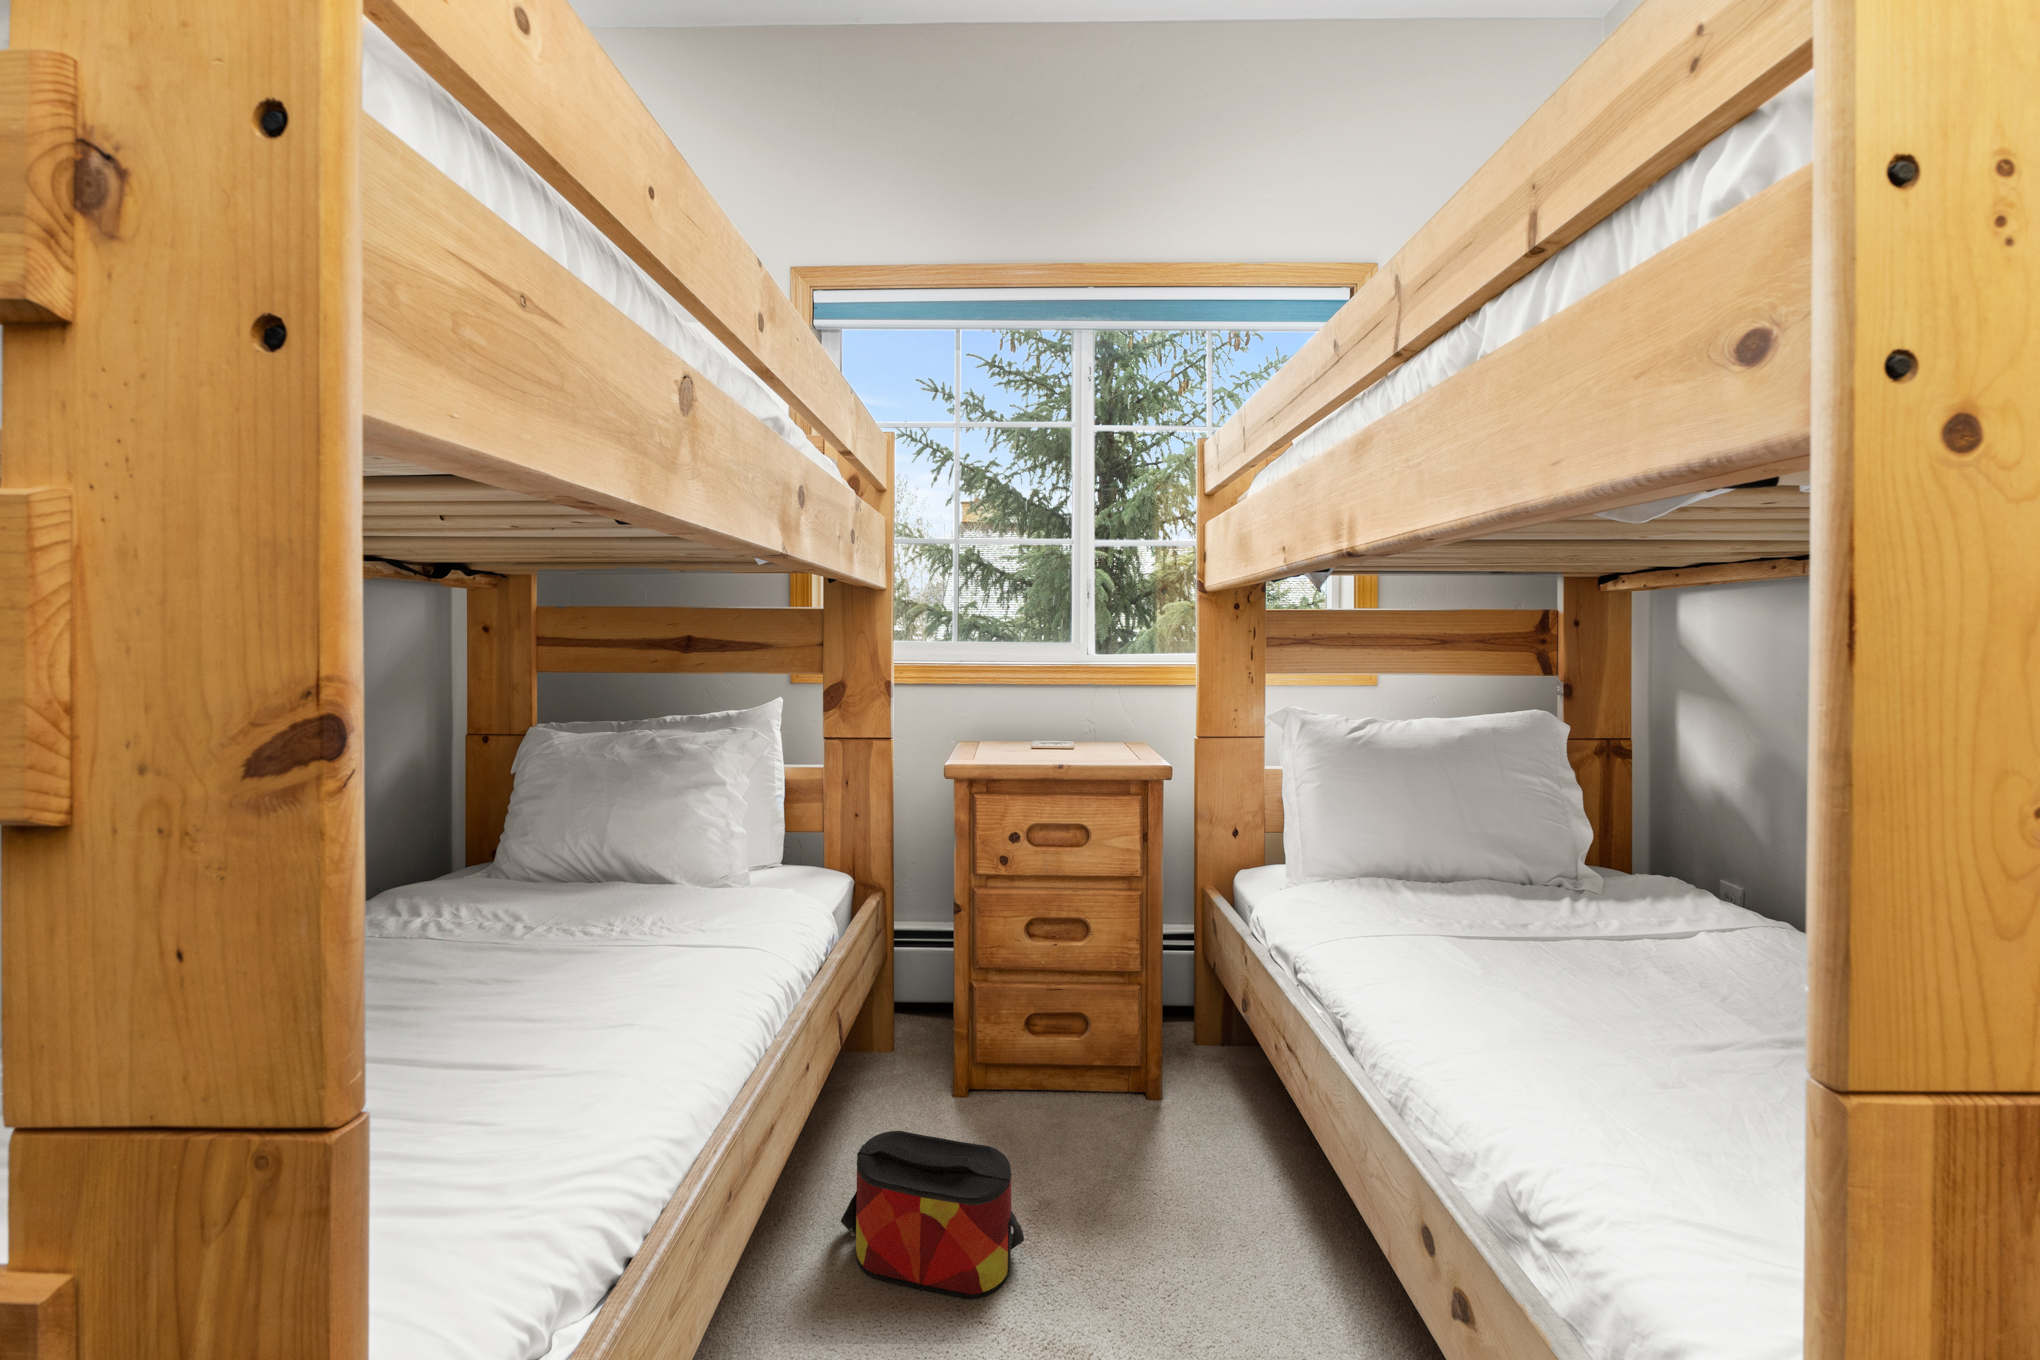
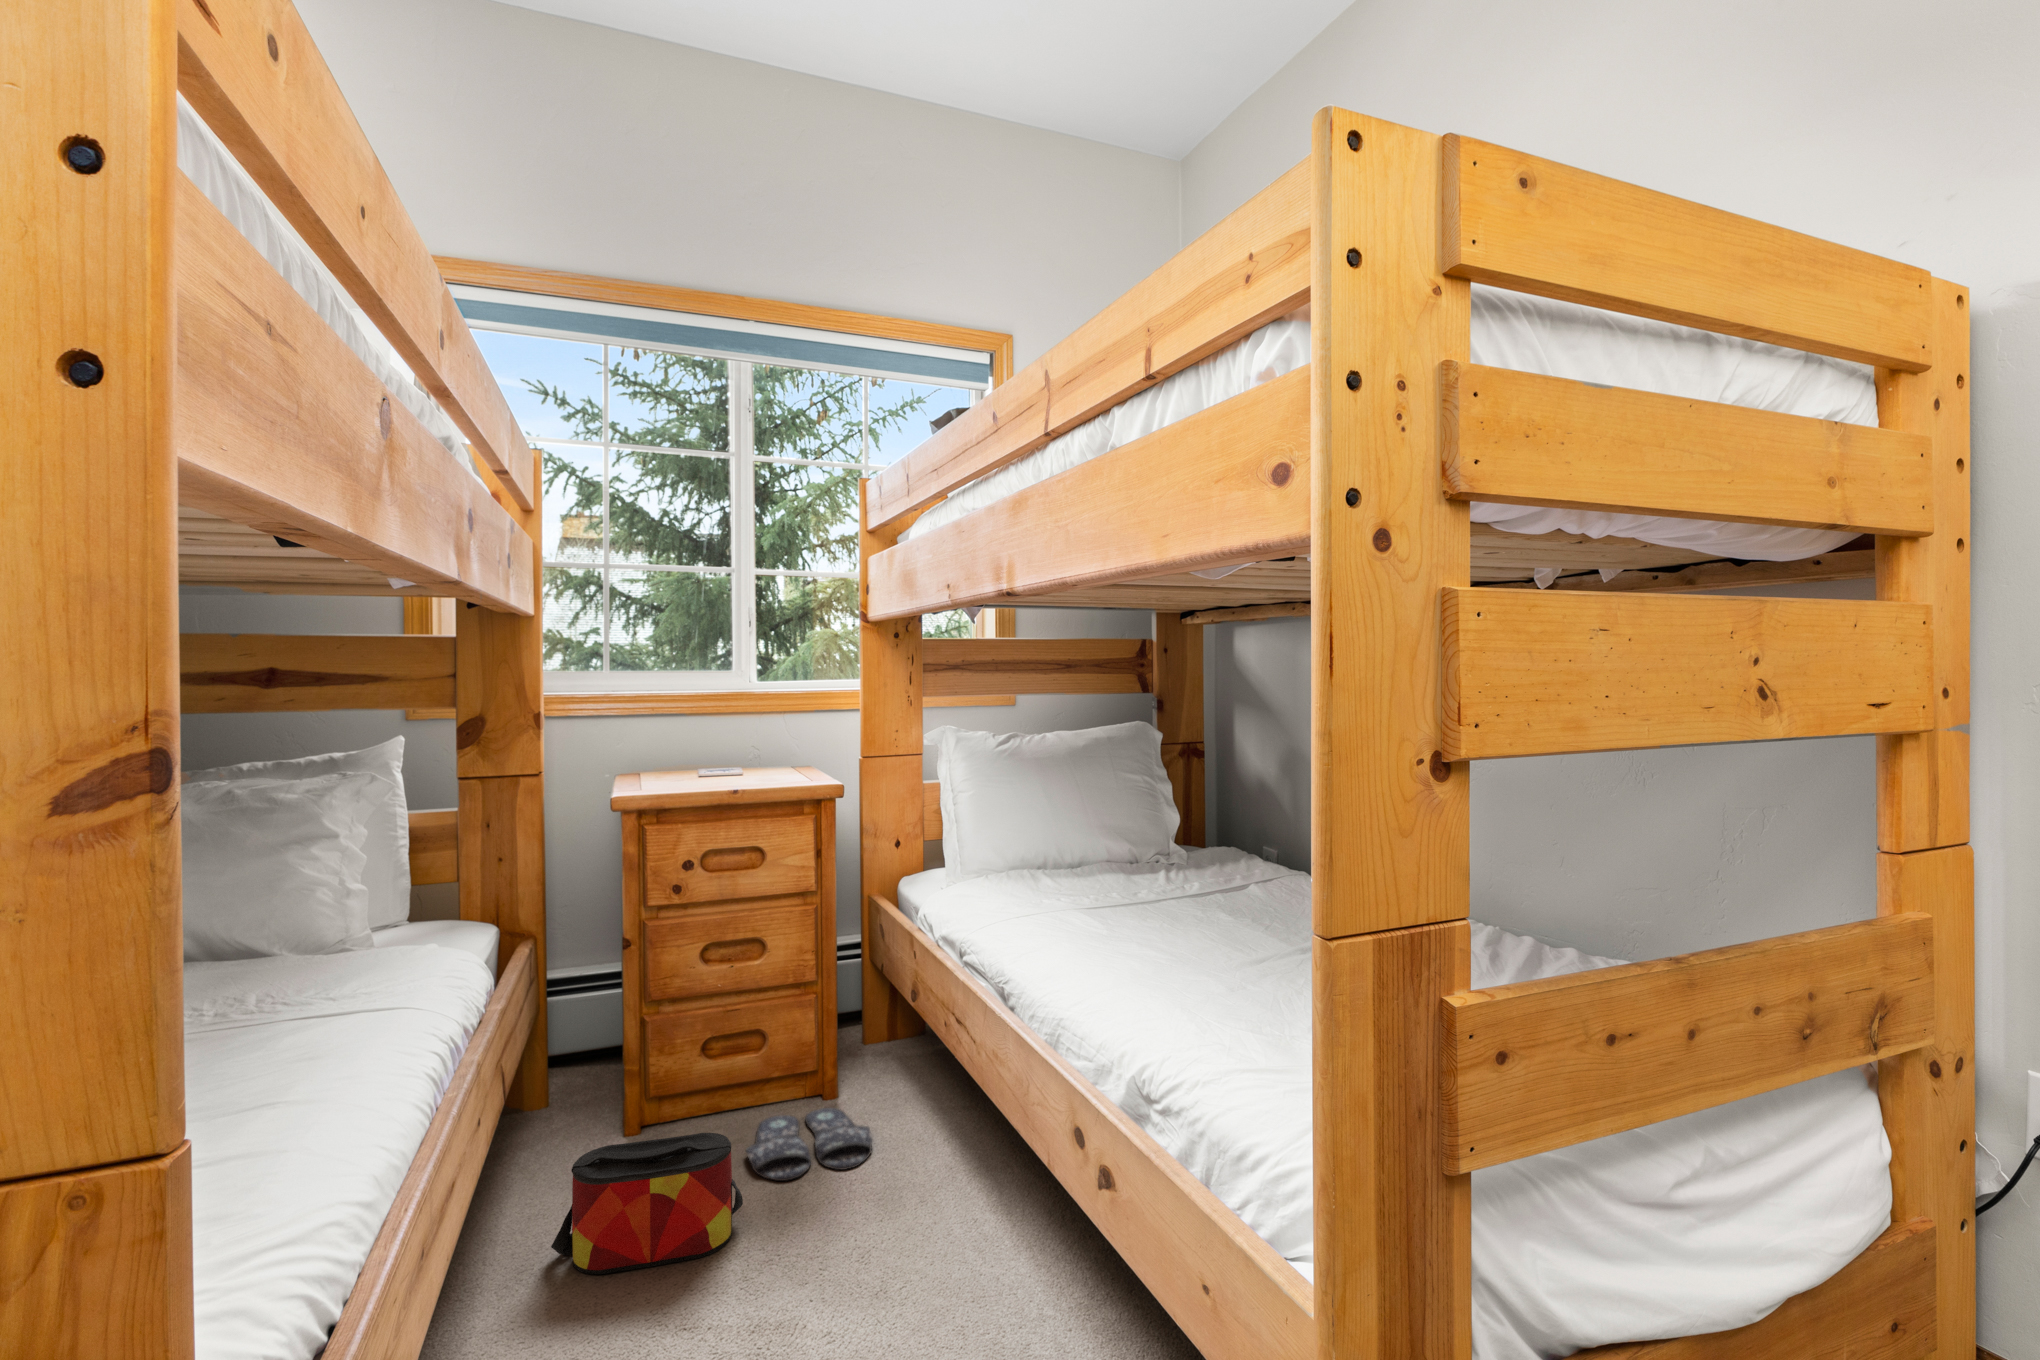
slippers: none [1050,1106,1185,1219] -> present [746,1108,872,1181]

